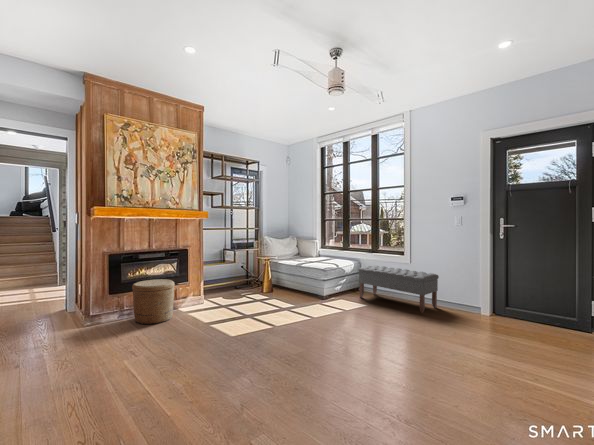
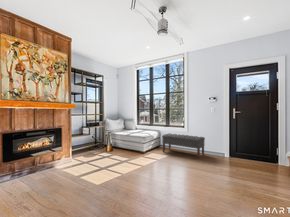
woven basket: present [132,279,175,324] -> none [22,149,53,181]

